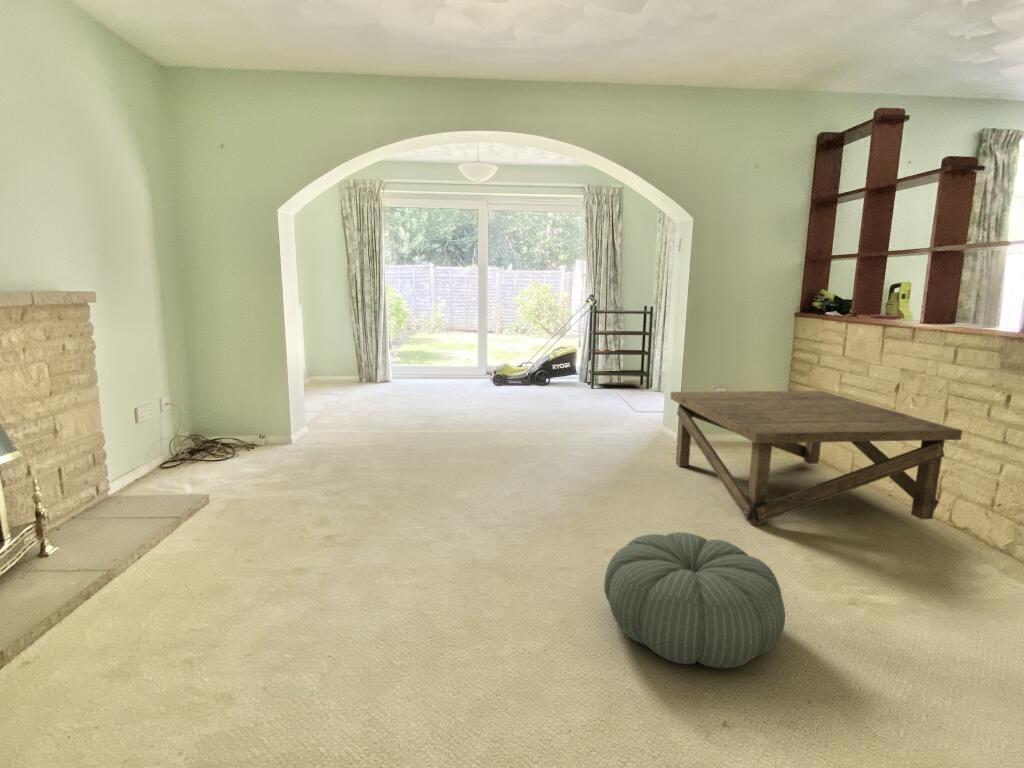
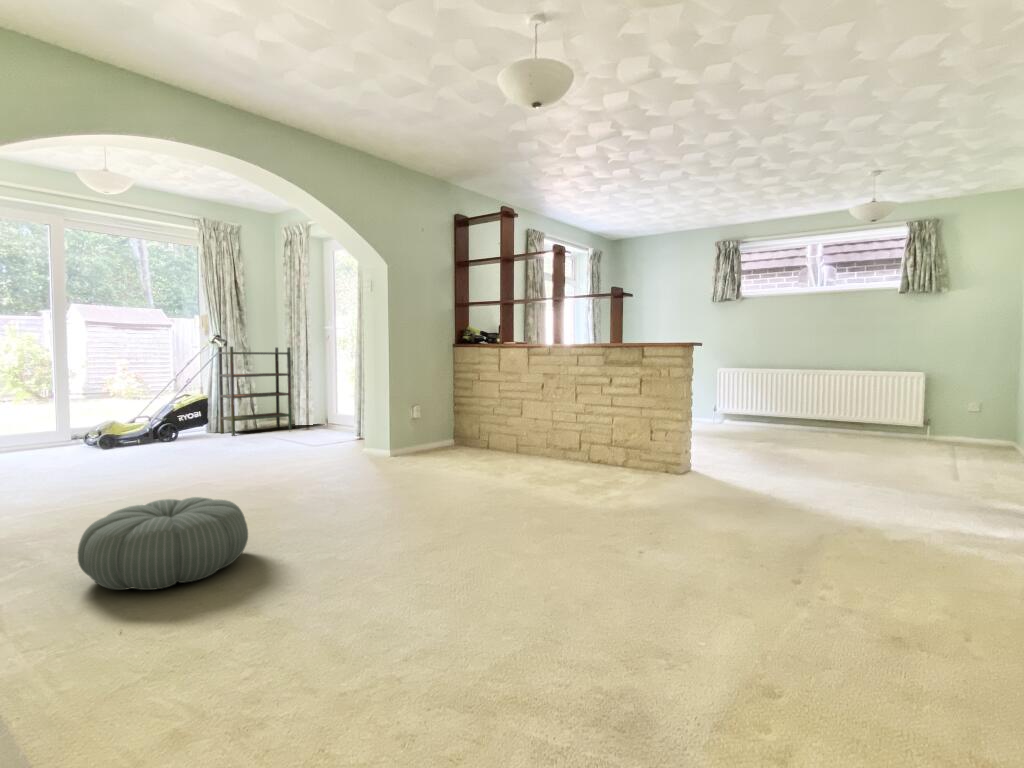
coffee table: present [671,391,962,525] -> none [404,398,591,485]
pouf: present [604,532,785,668] -> present [78,497,248,590]

